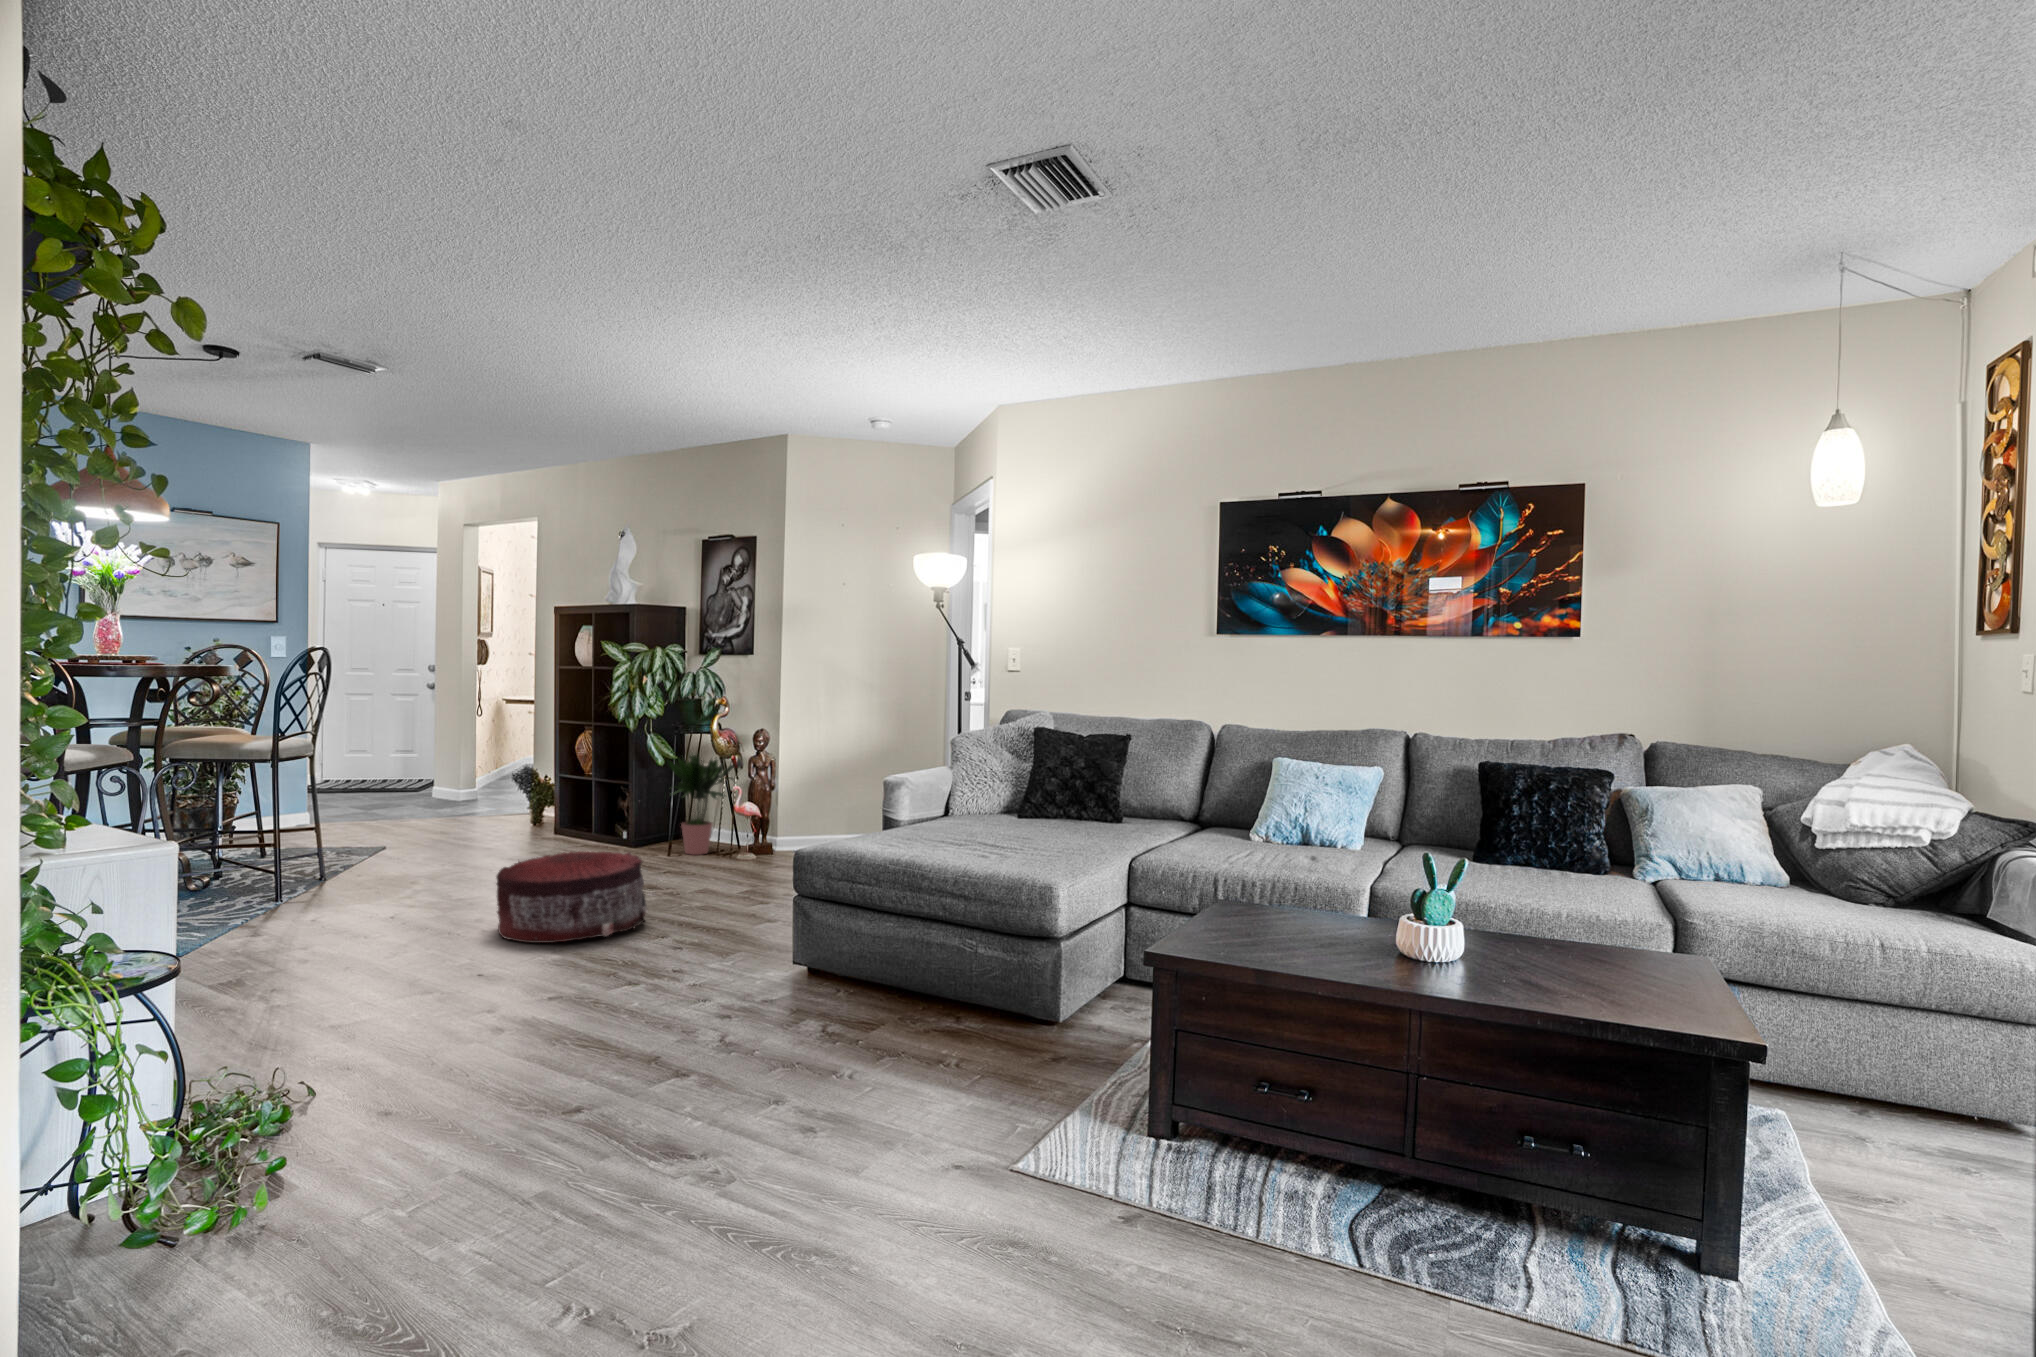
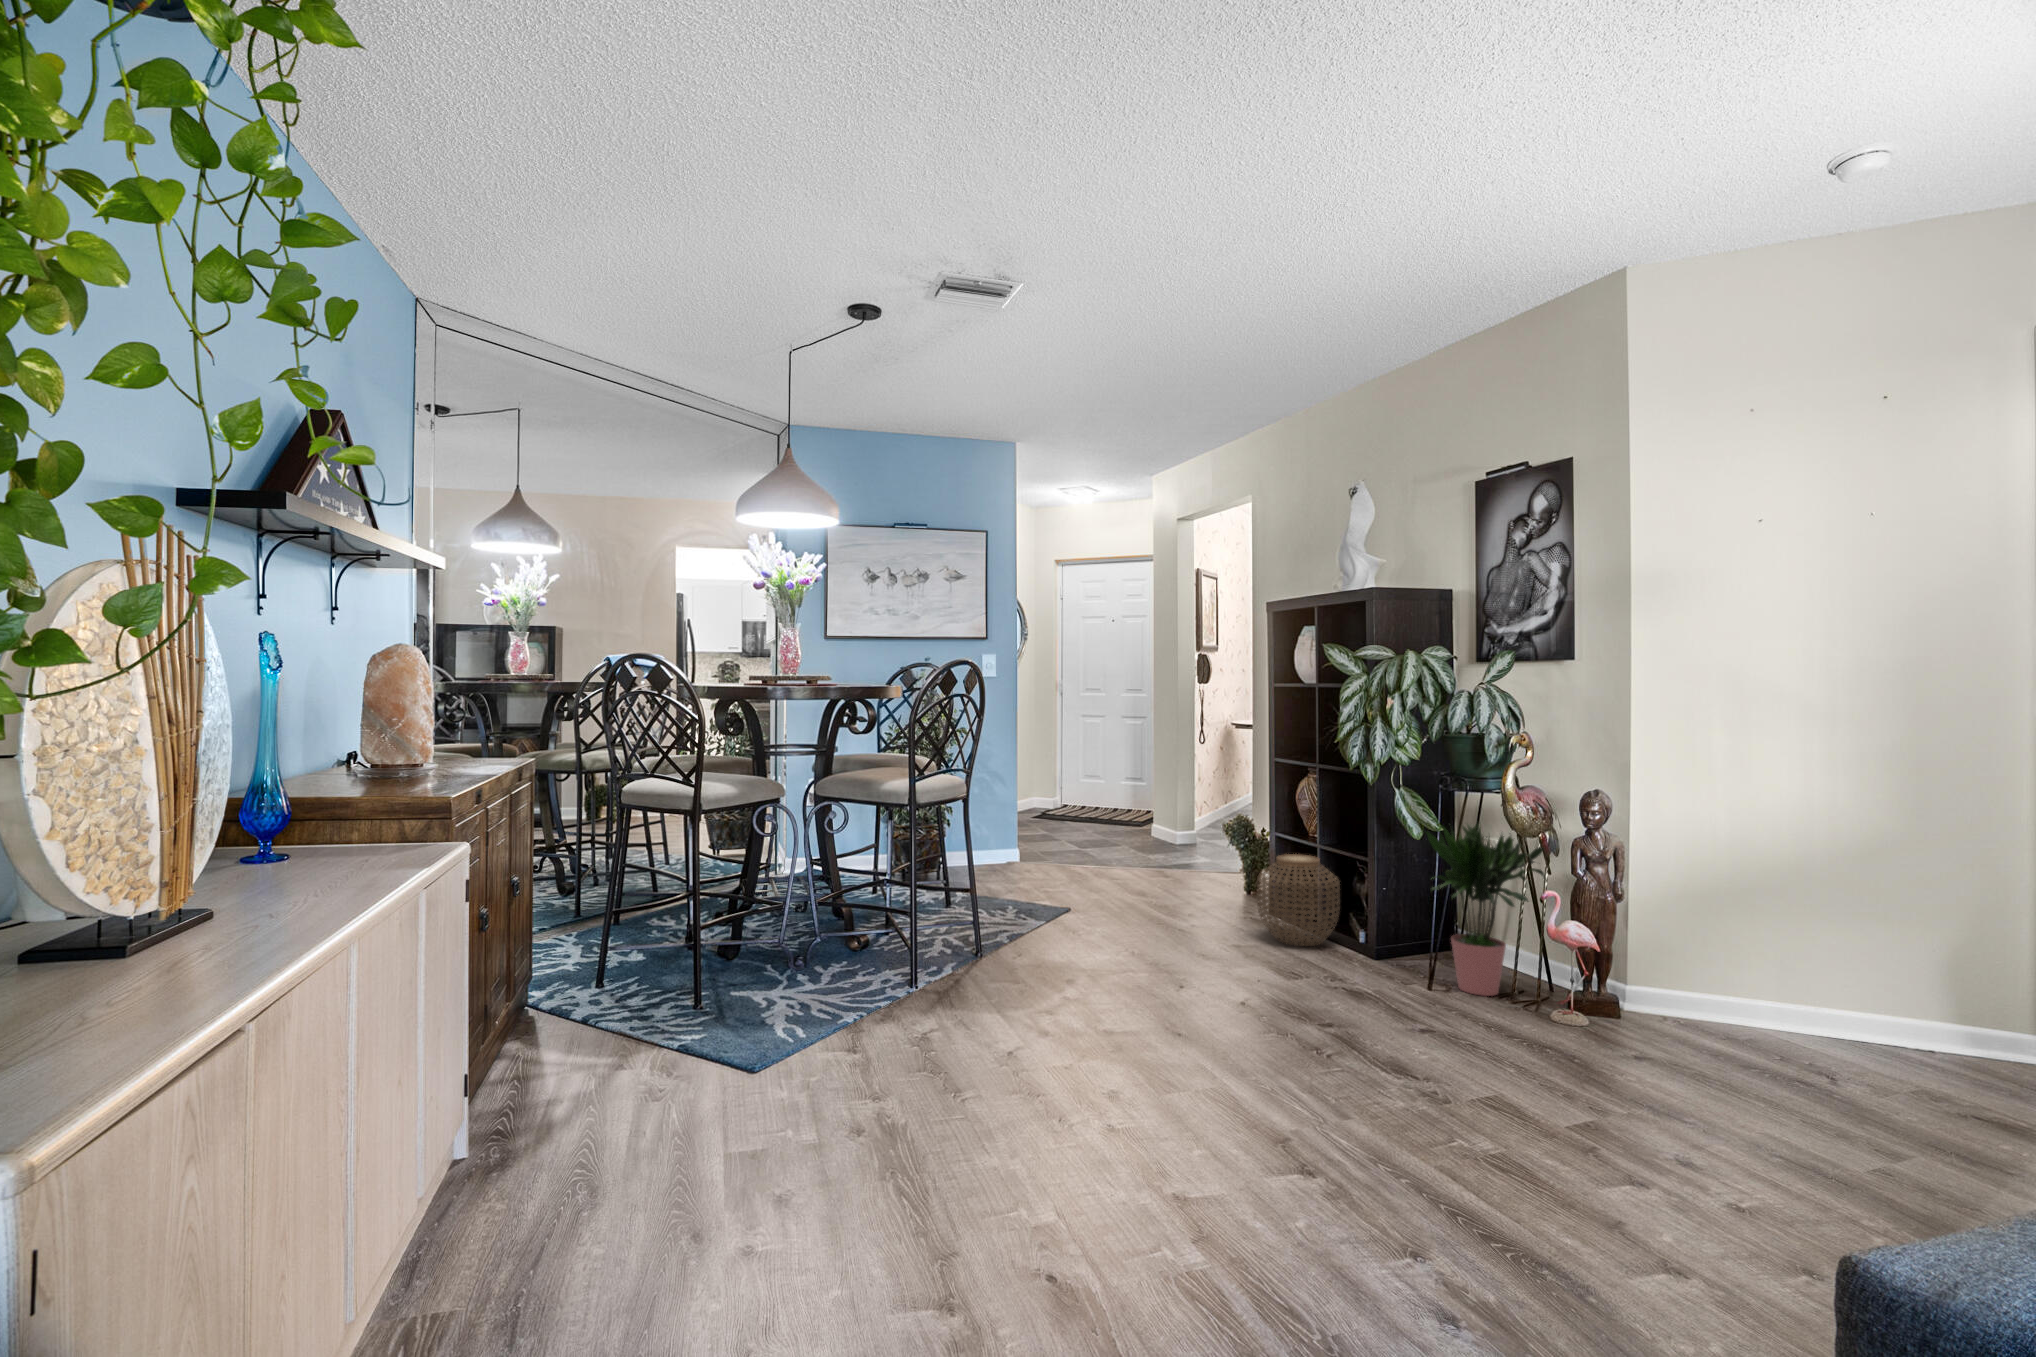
woven basket: none [549,786,610,847] -> present [1257,854,1340,946]
pouf: present [496,852,647,943] -> none [1122,1009,1389,1230]

